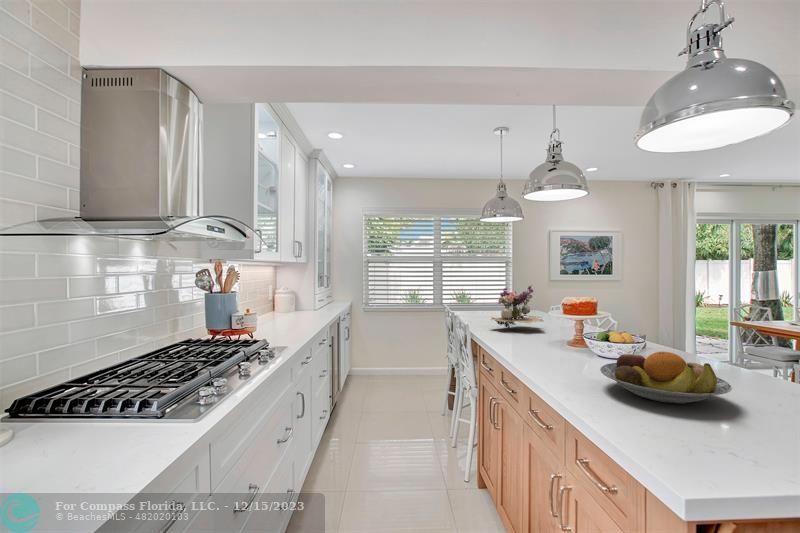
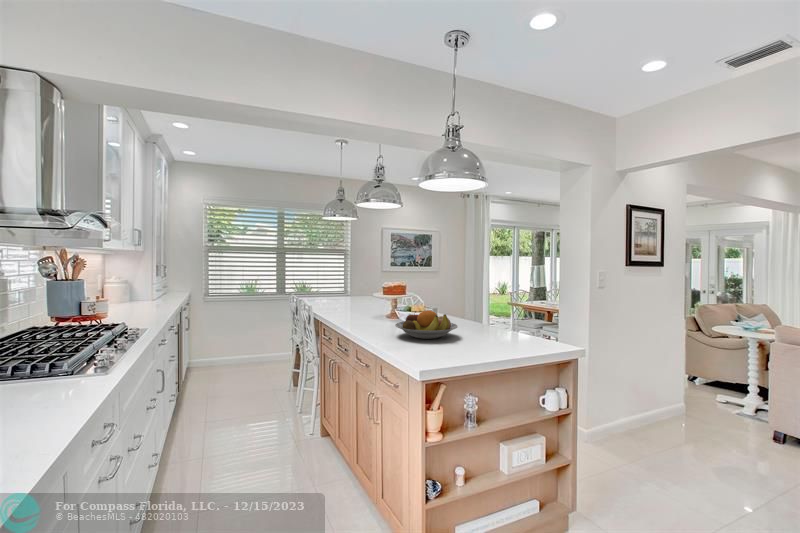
flower arrangement: present [491,286,543,328] -> none [330,274,372,309]

